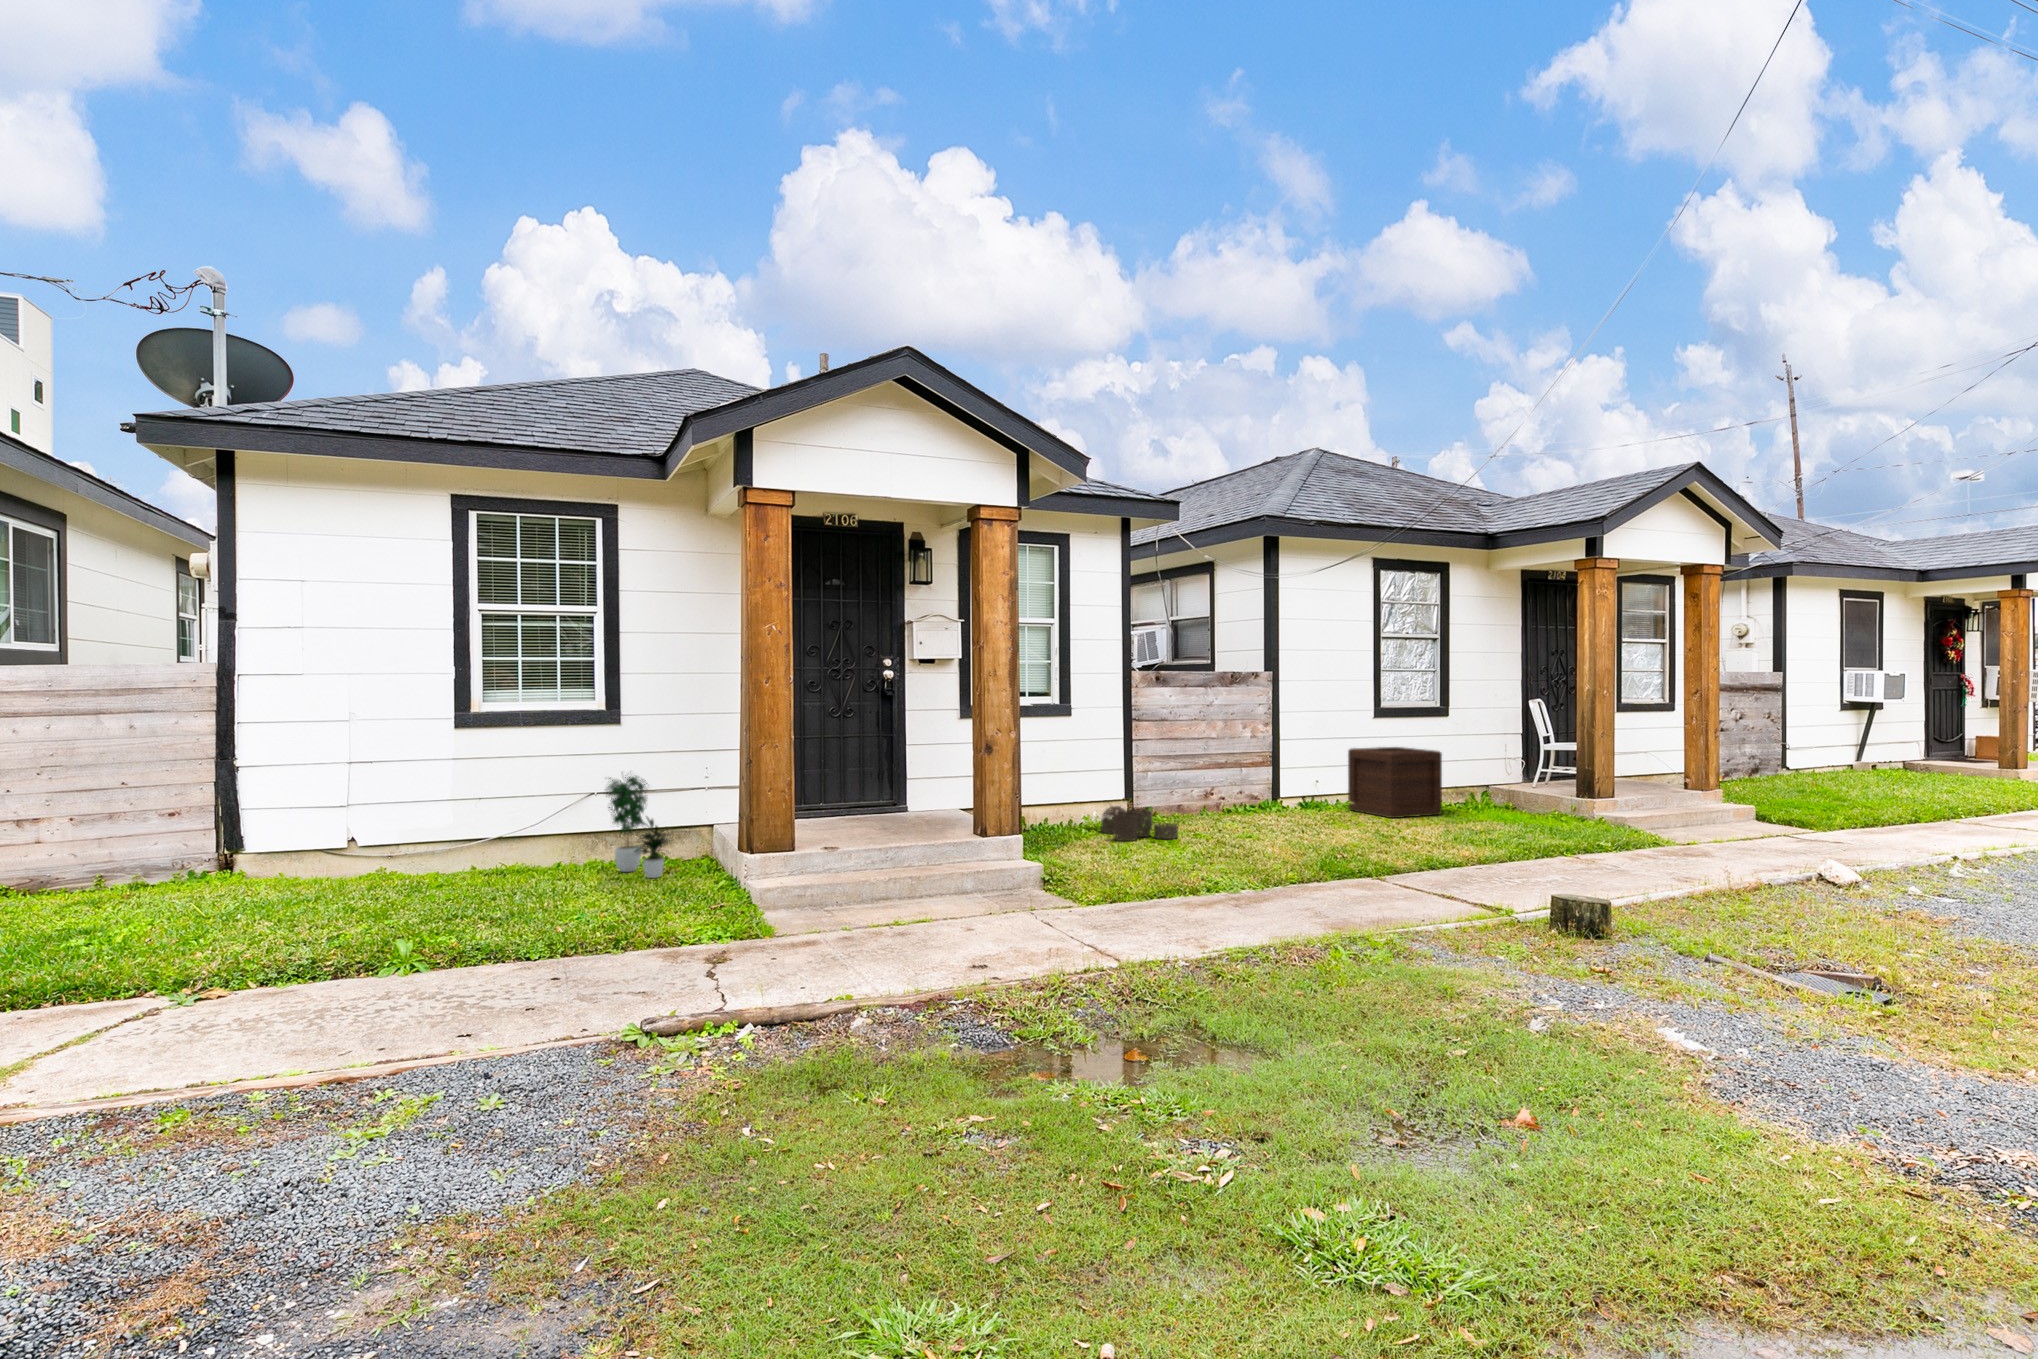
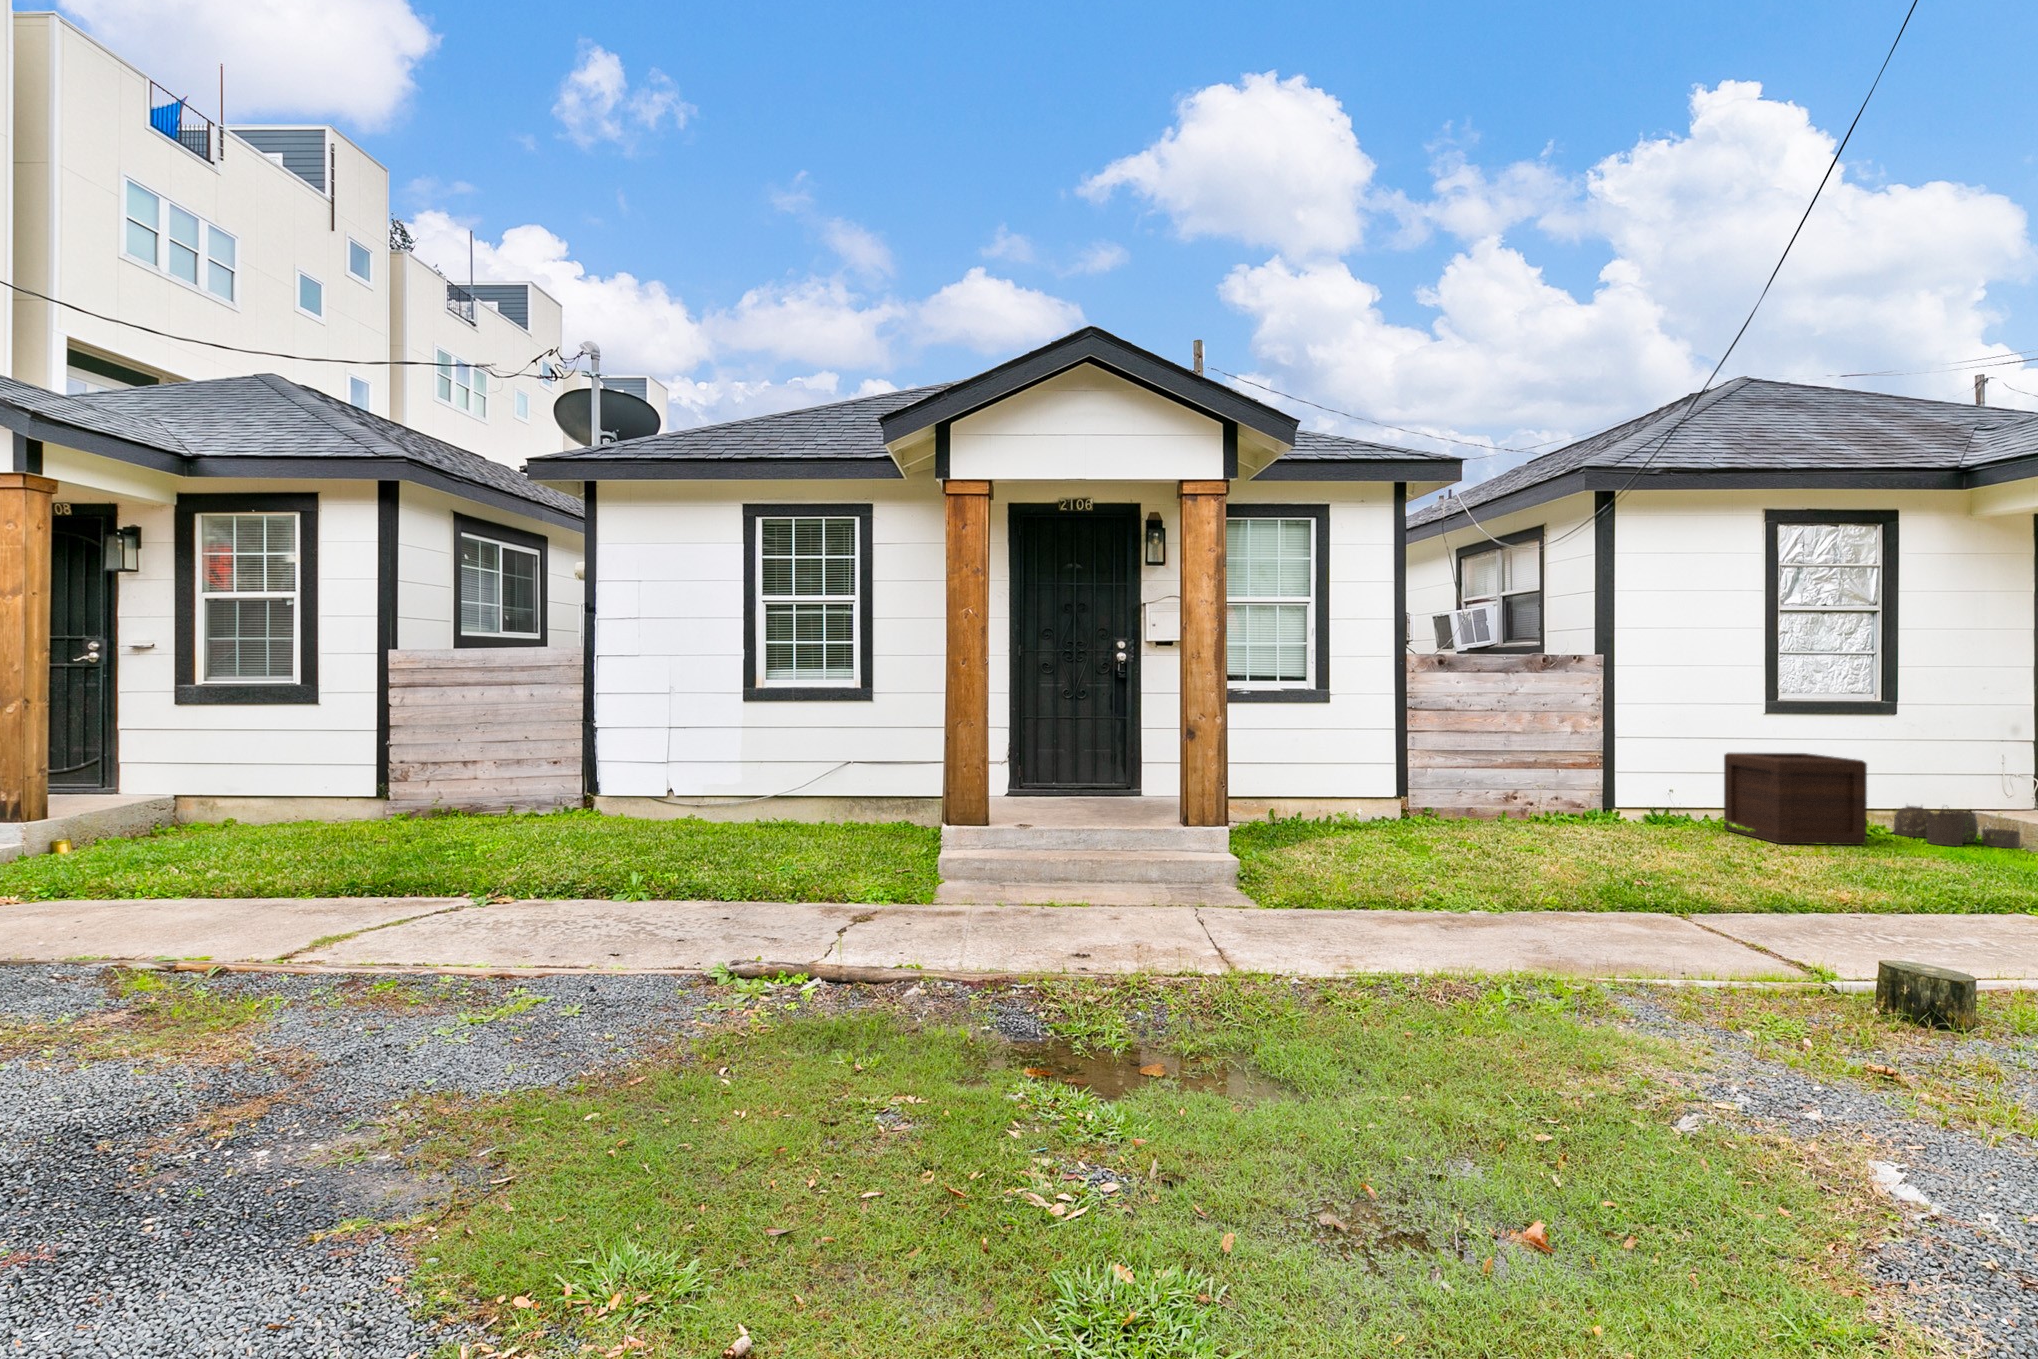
potted plant: present [605,776,670,878] -> none [854,740,906,842]
woven basket: present [1101,806,1178,841] -> present [1893,806,2020,848]

